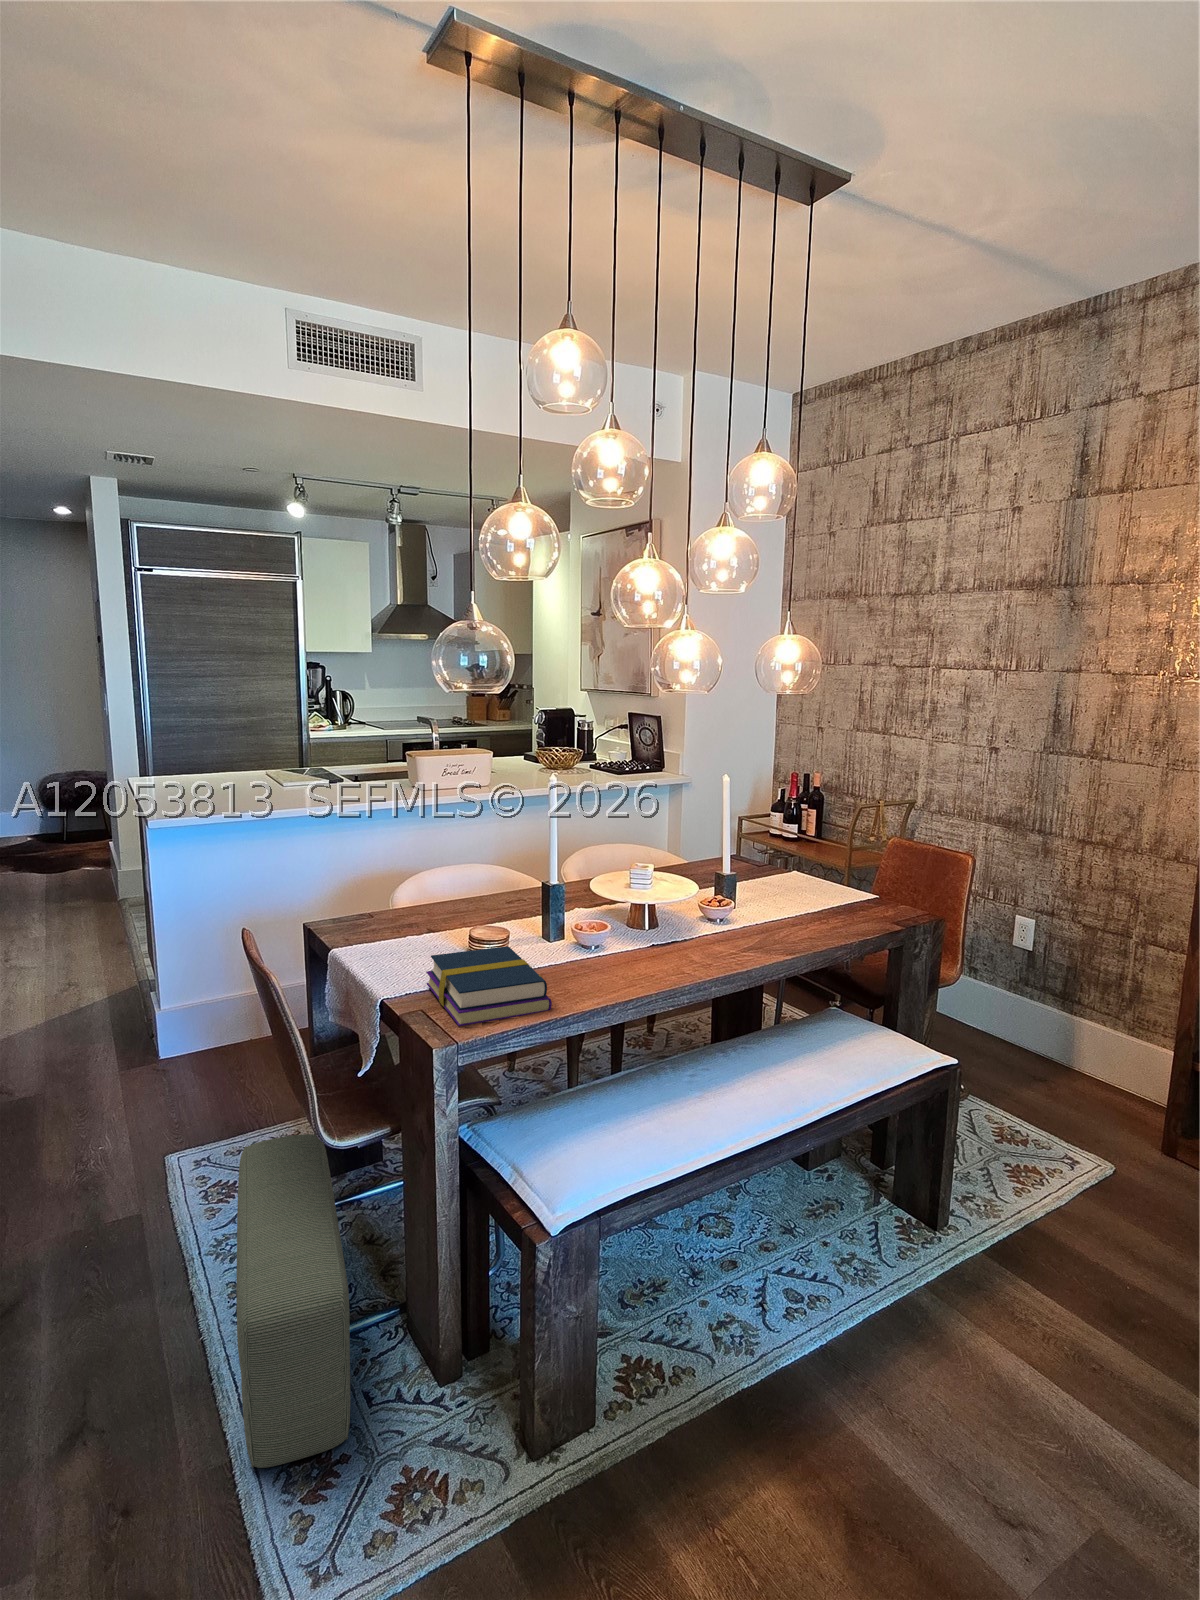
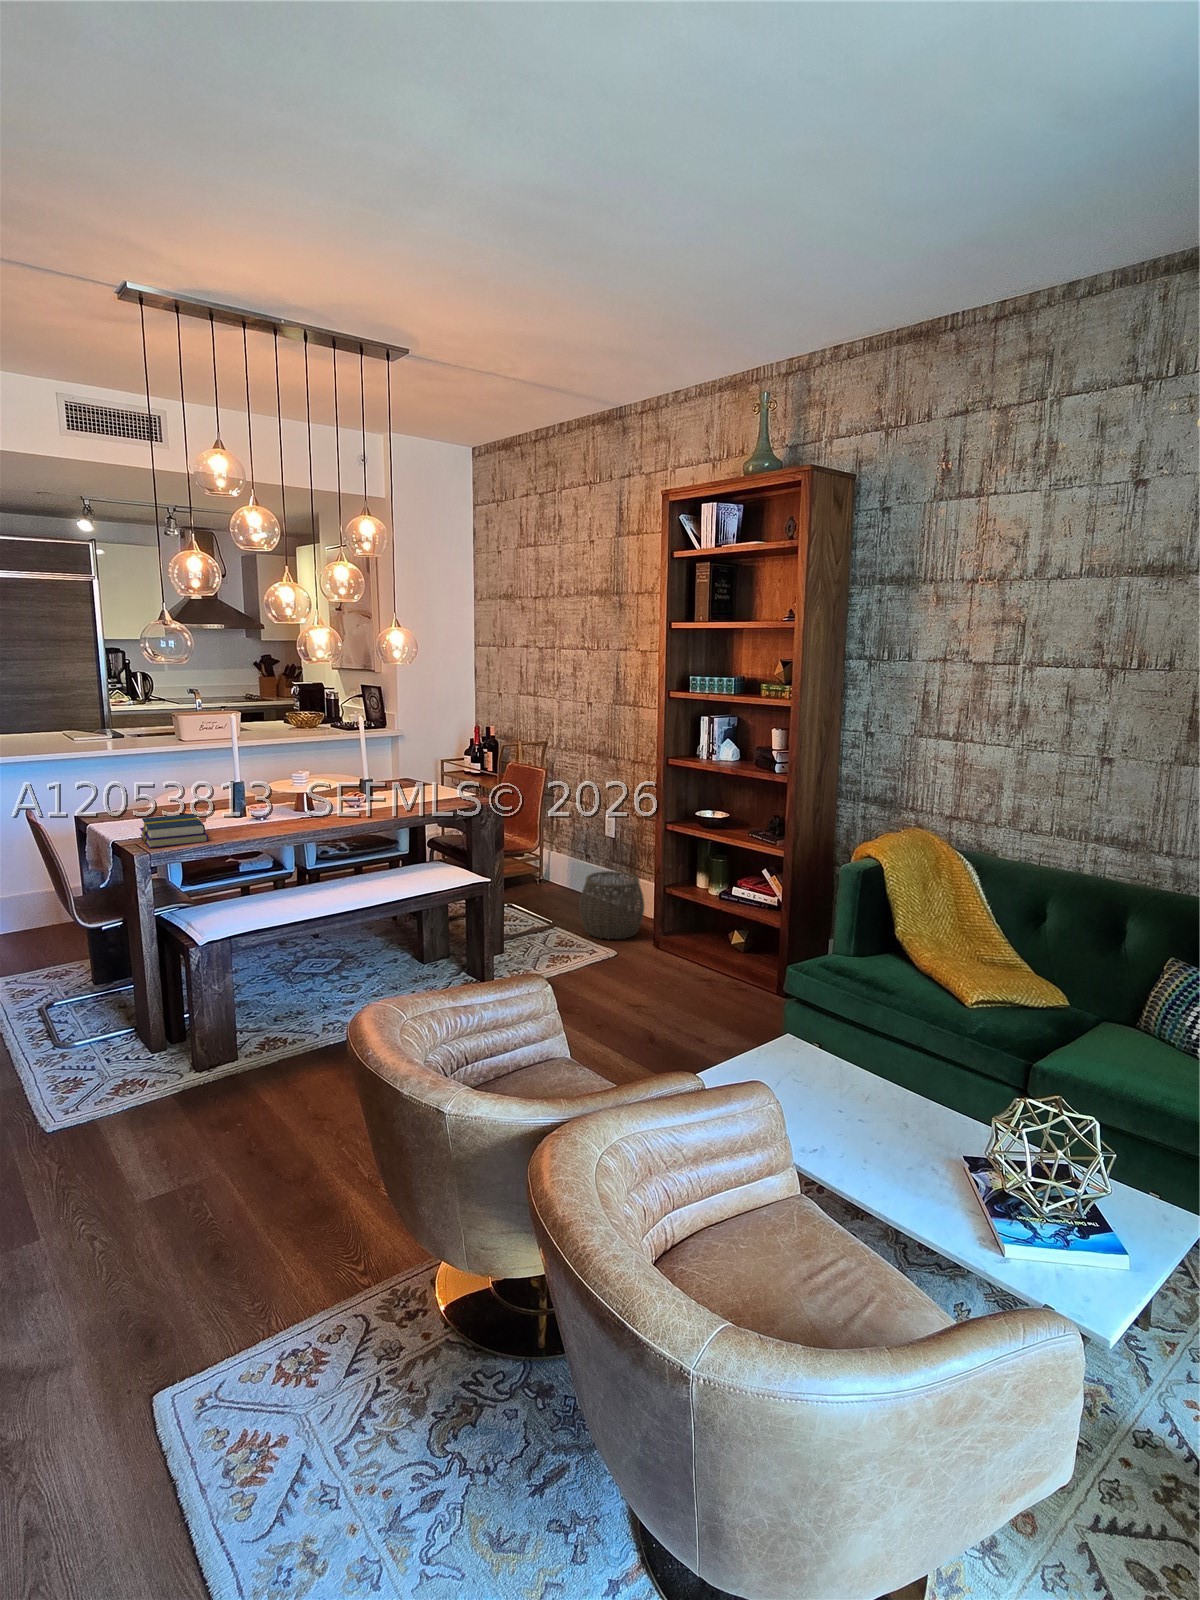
woven basket: none [1014,1014,1132,1133] -> present [580,871,645,939]
pouf: present [237,1134,350,1468] -> none [23,938,93,1083]

